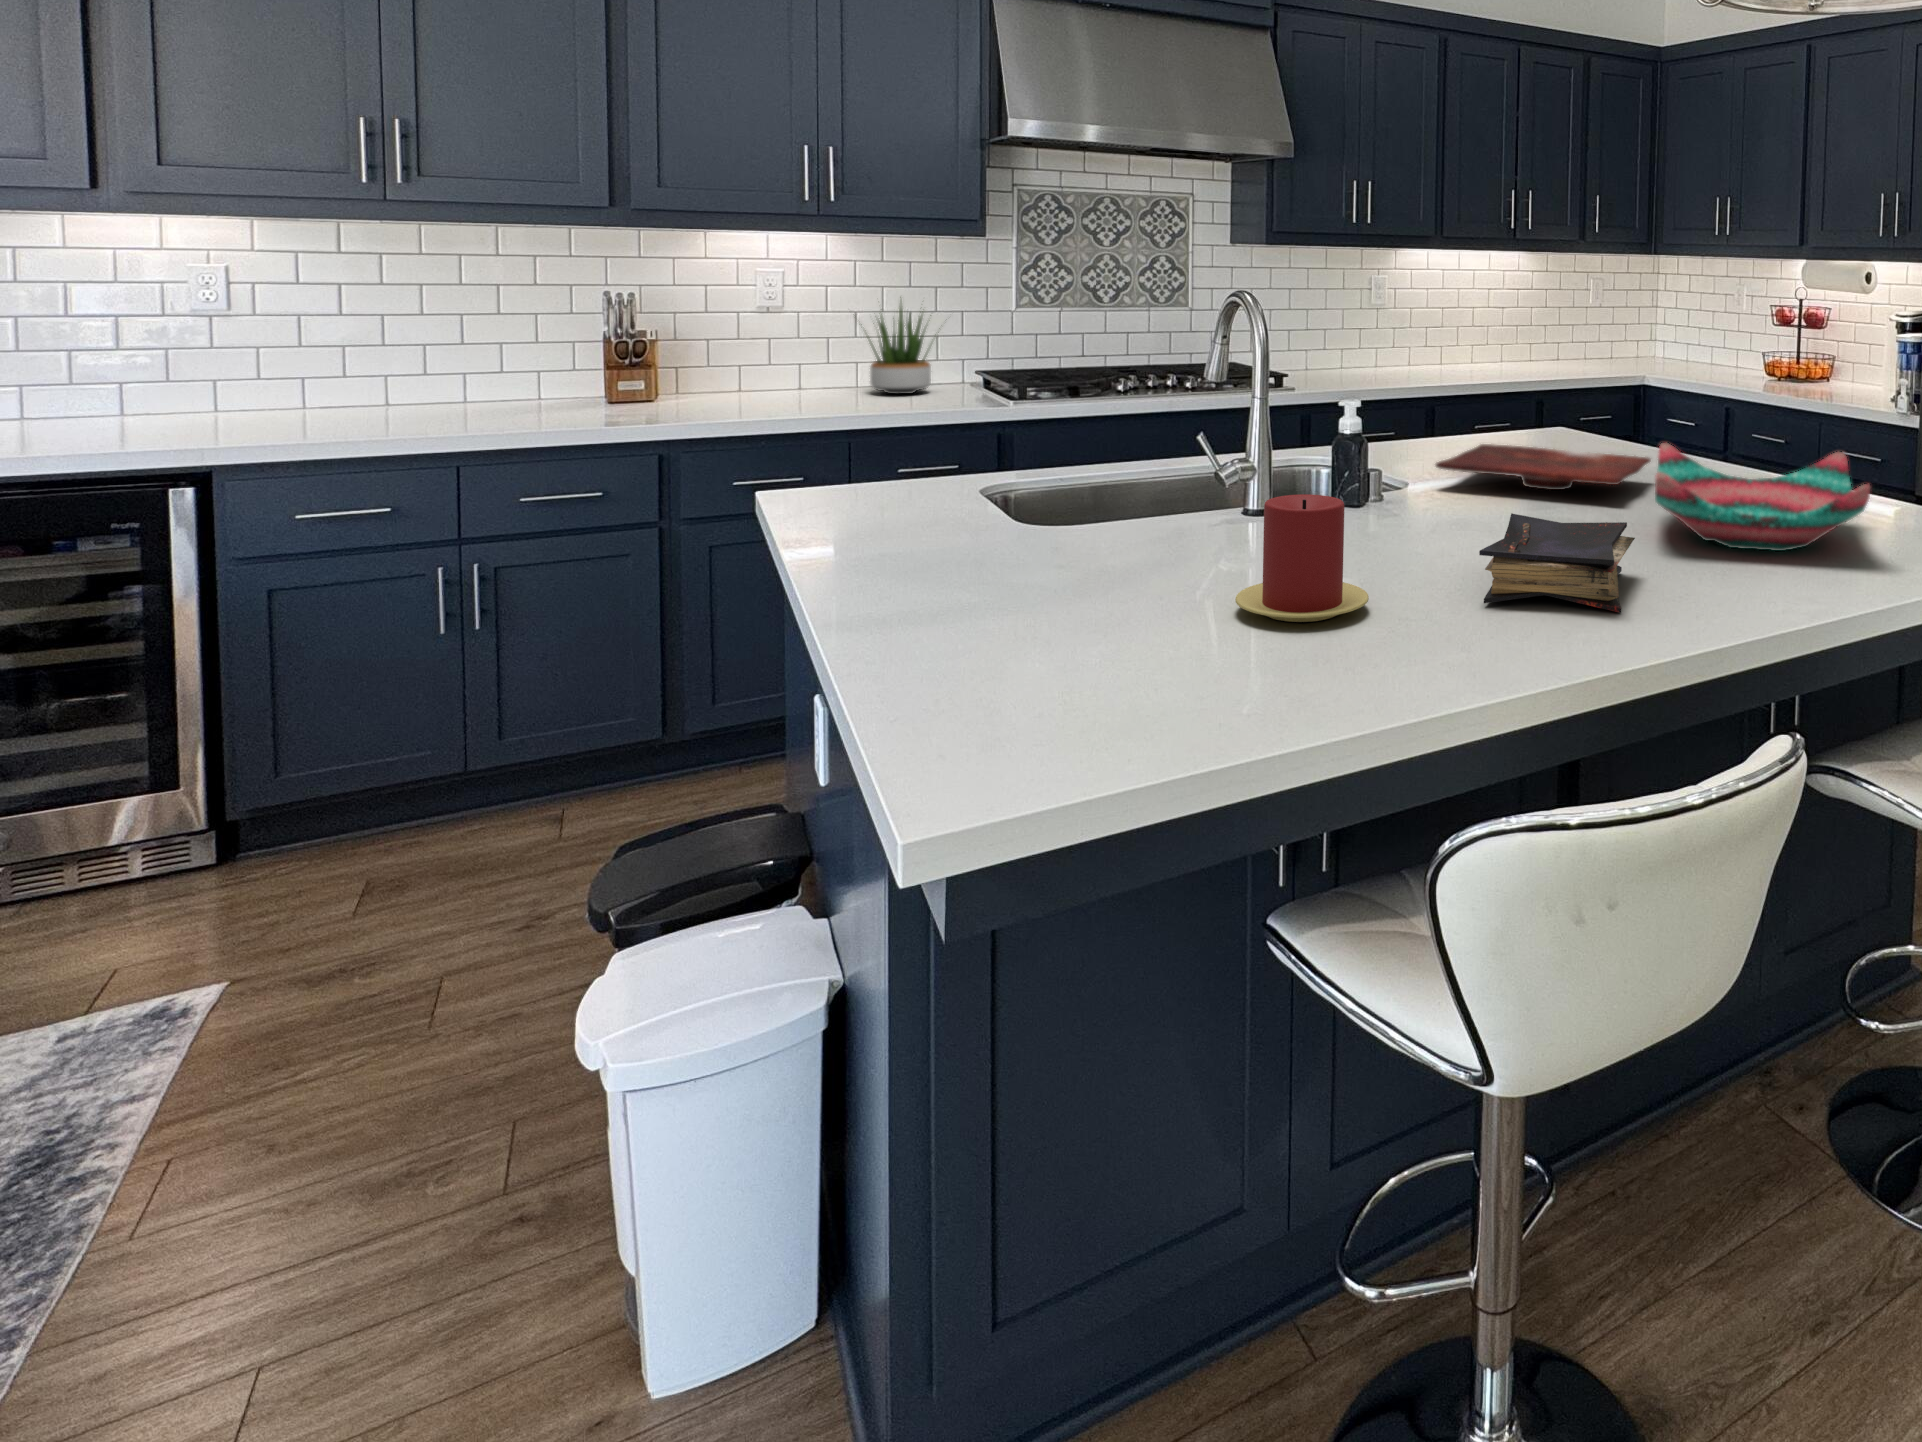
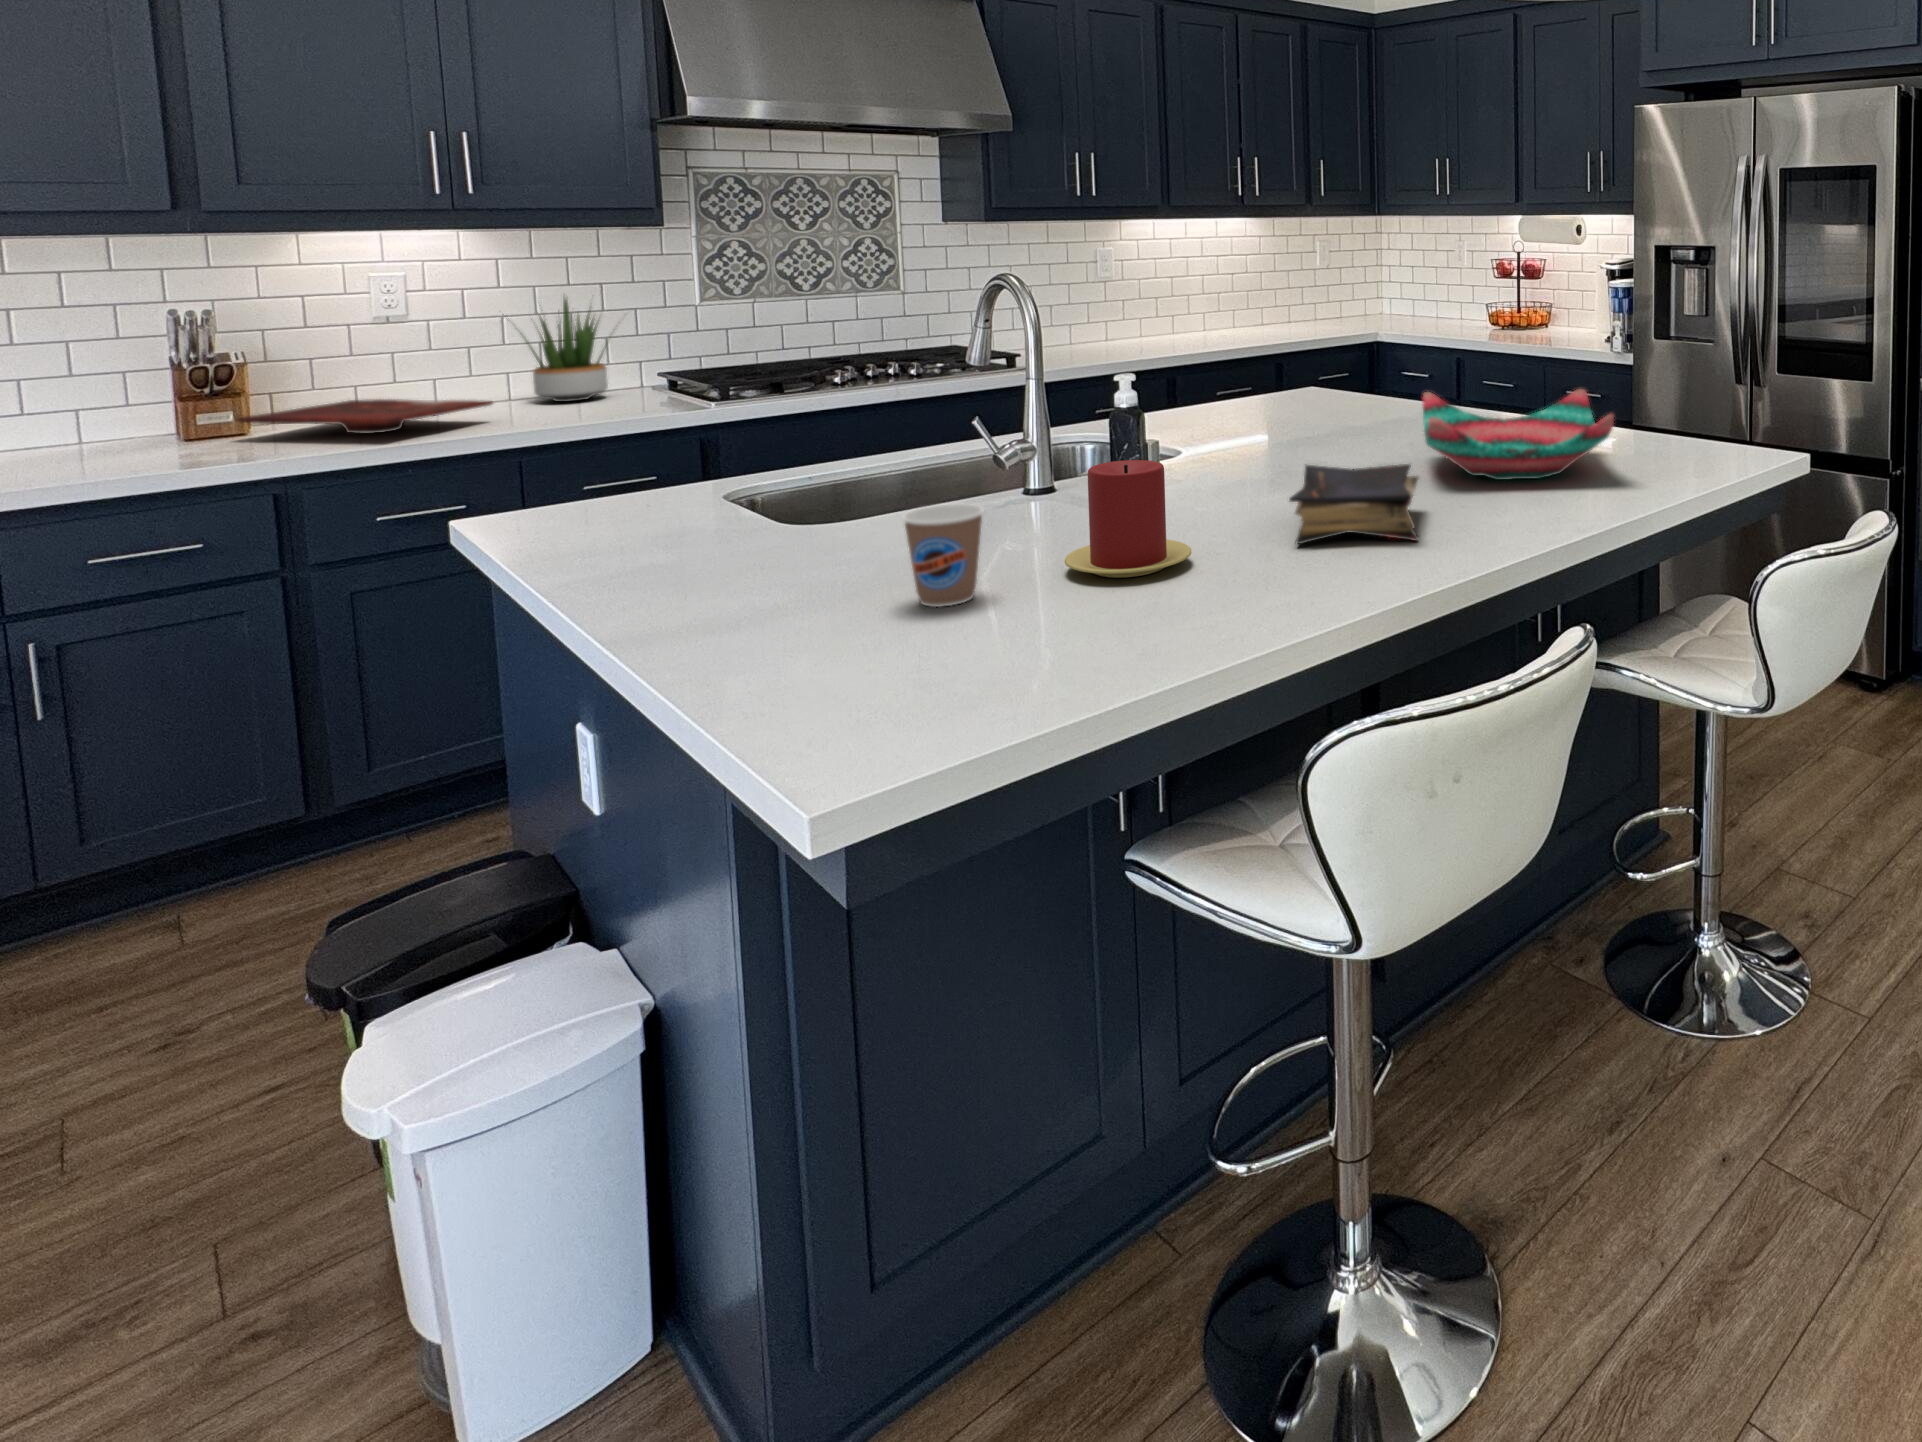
cutting board: present [1436,444,1650,490] -> present [237,399,493,434]
coffee cup: none [1068,527,1151,635] -> present [902,504,984,607]

